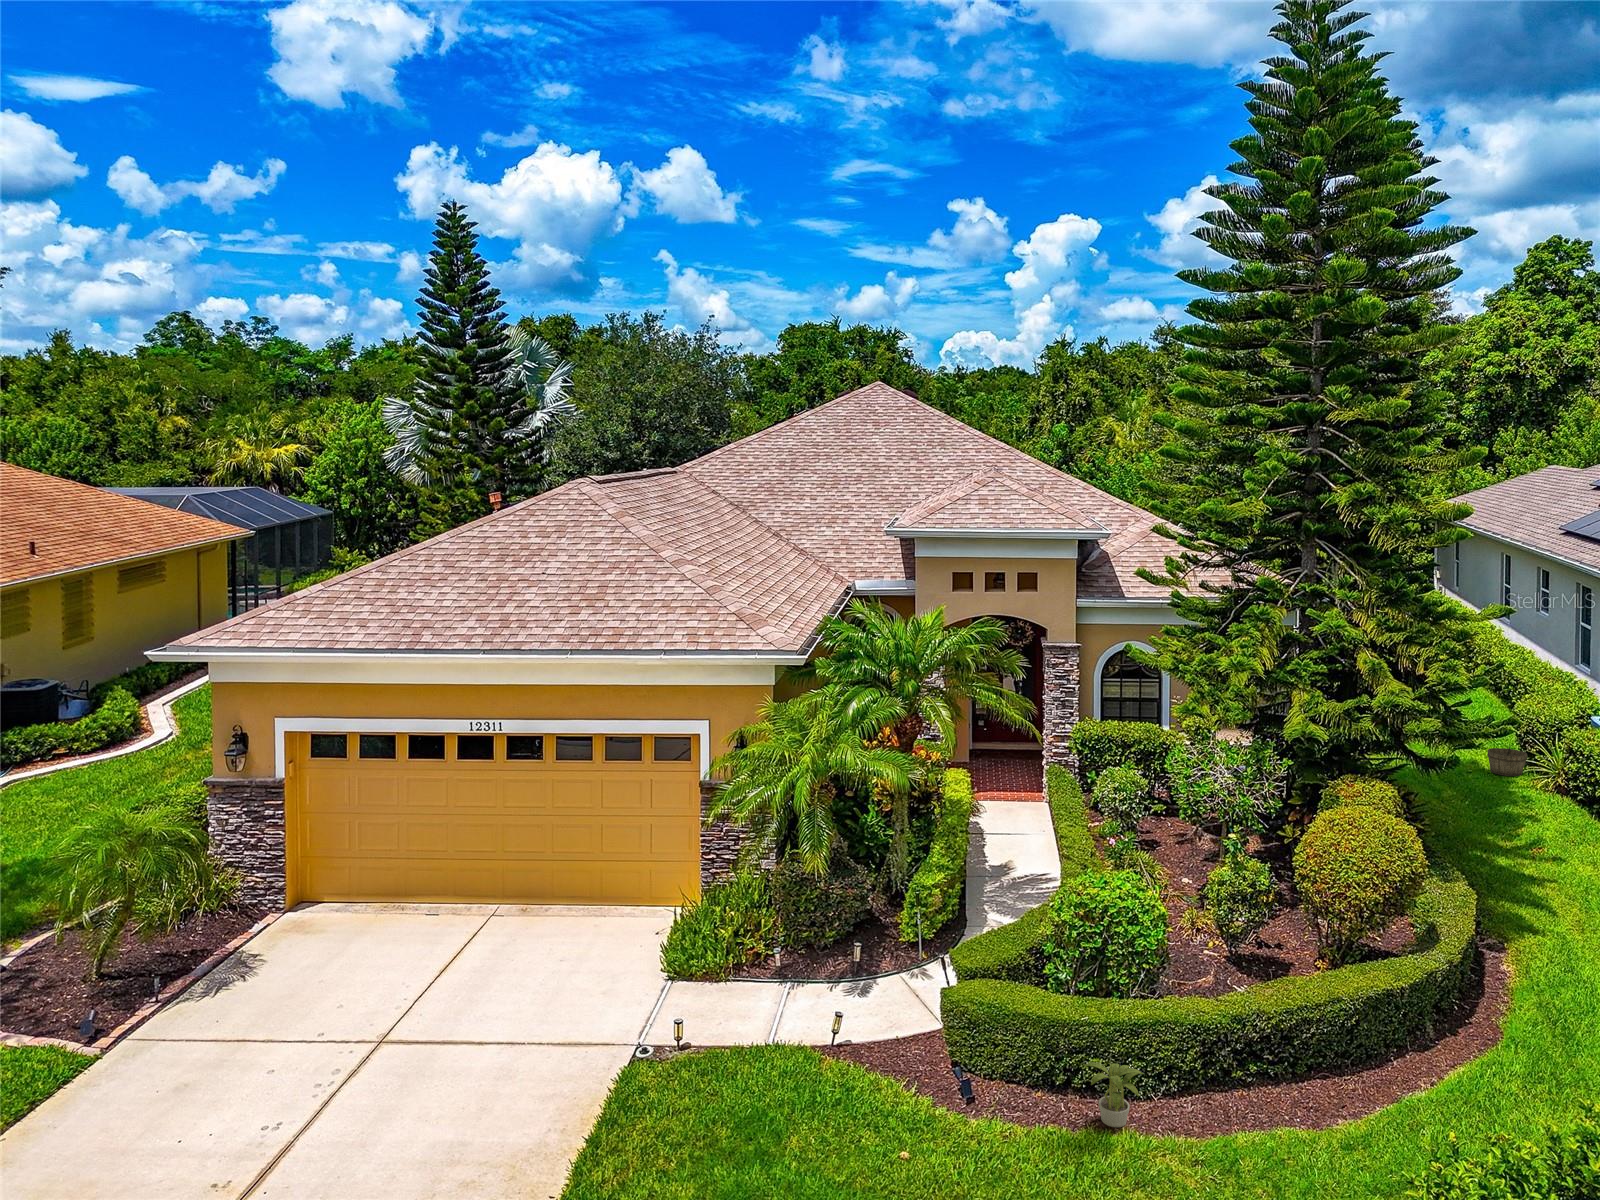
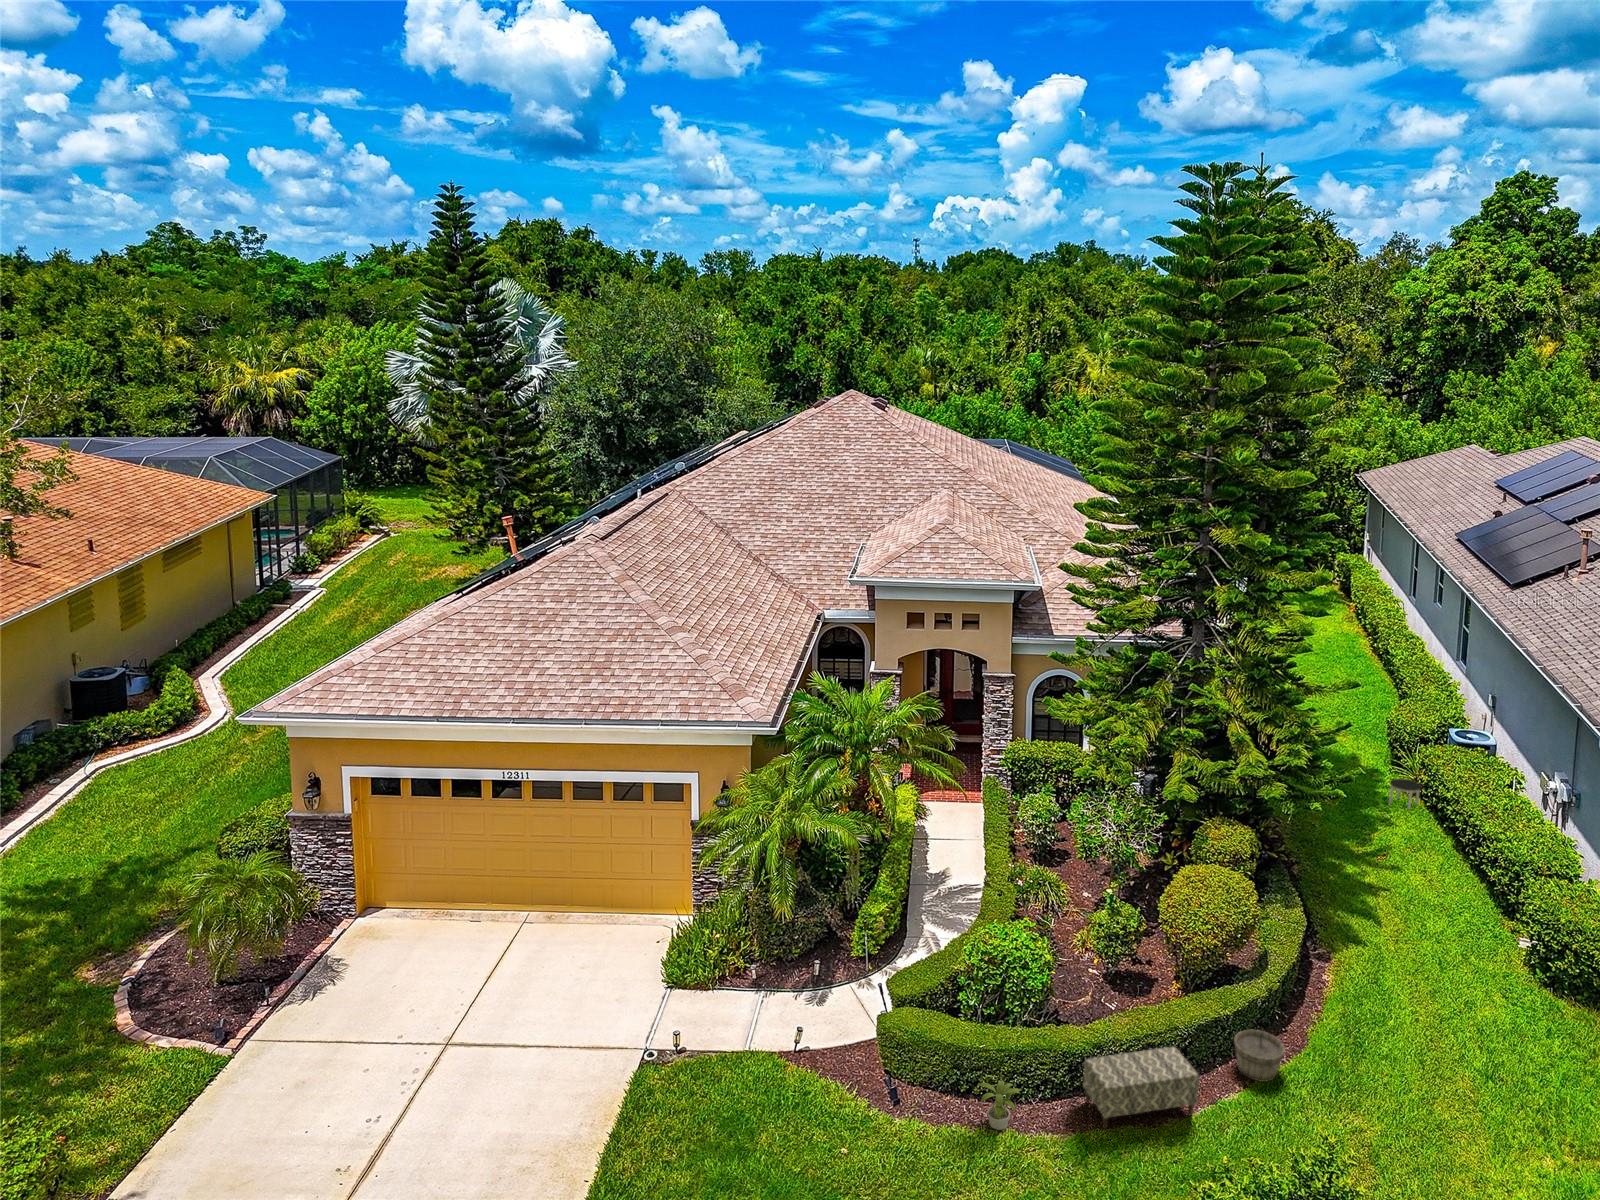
wooden bucket: present [1487,745,1527,776] -> present [1234,1030,1285,1082]
round table: none [1529,774,1570,808] -> present [1389,779,1422,810]
bench: none [1223,1021,1385,1126] -> present [1083,1047,1199,1129]

